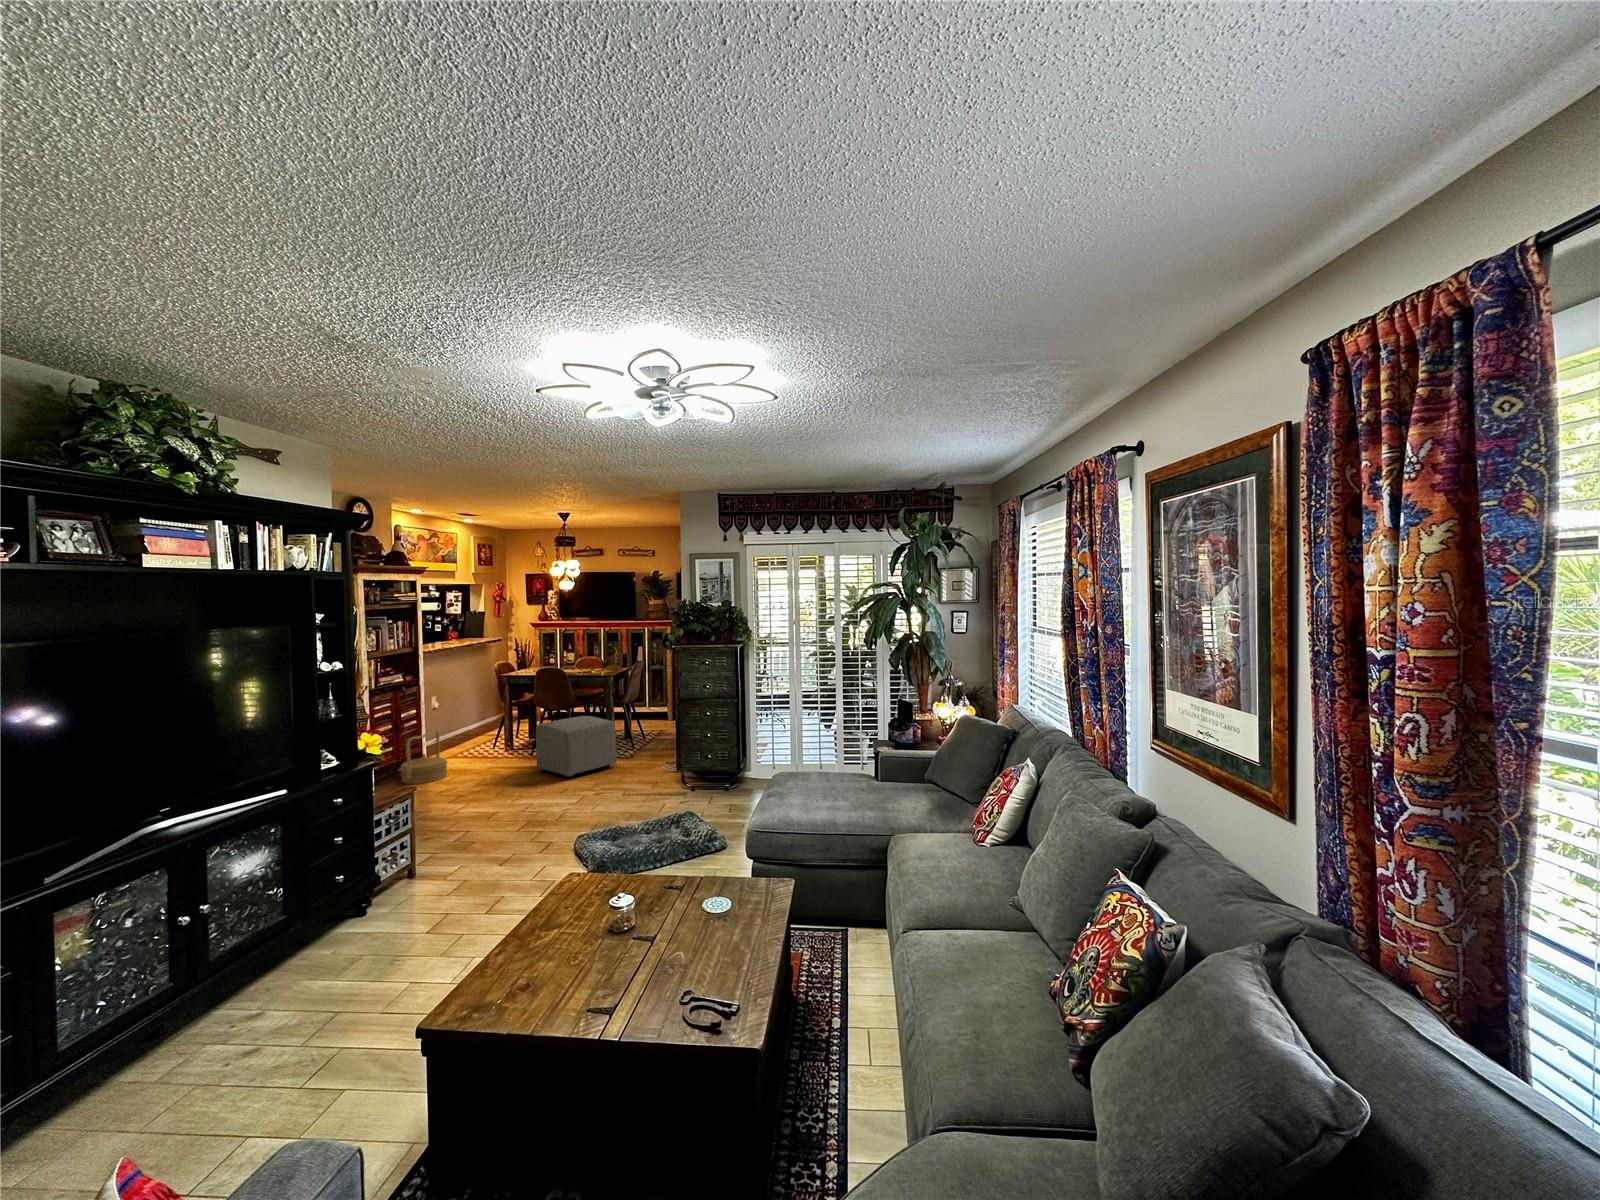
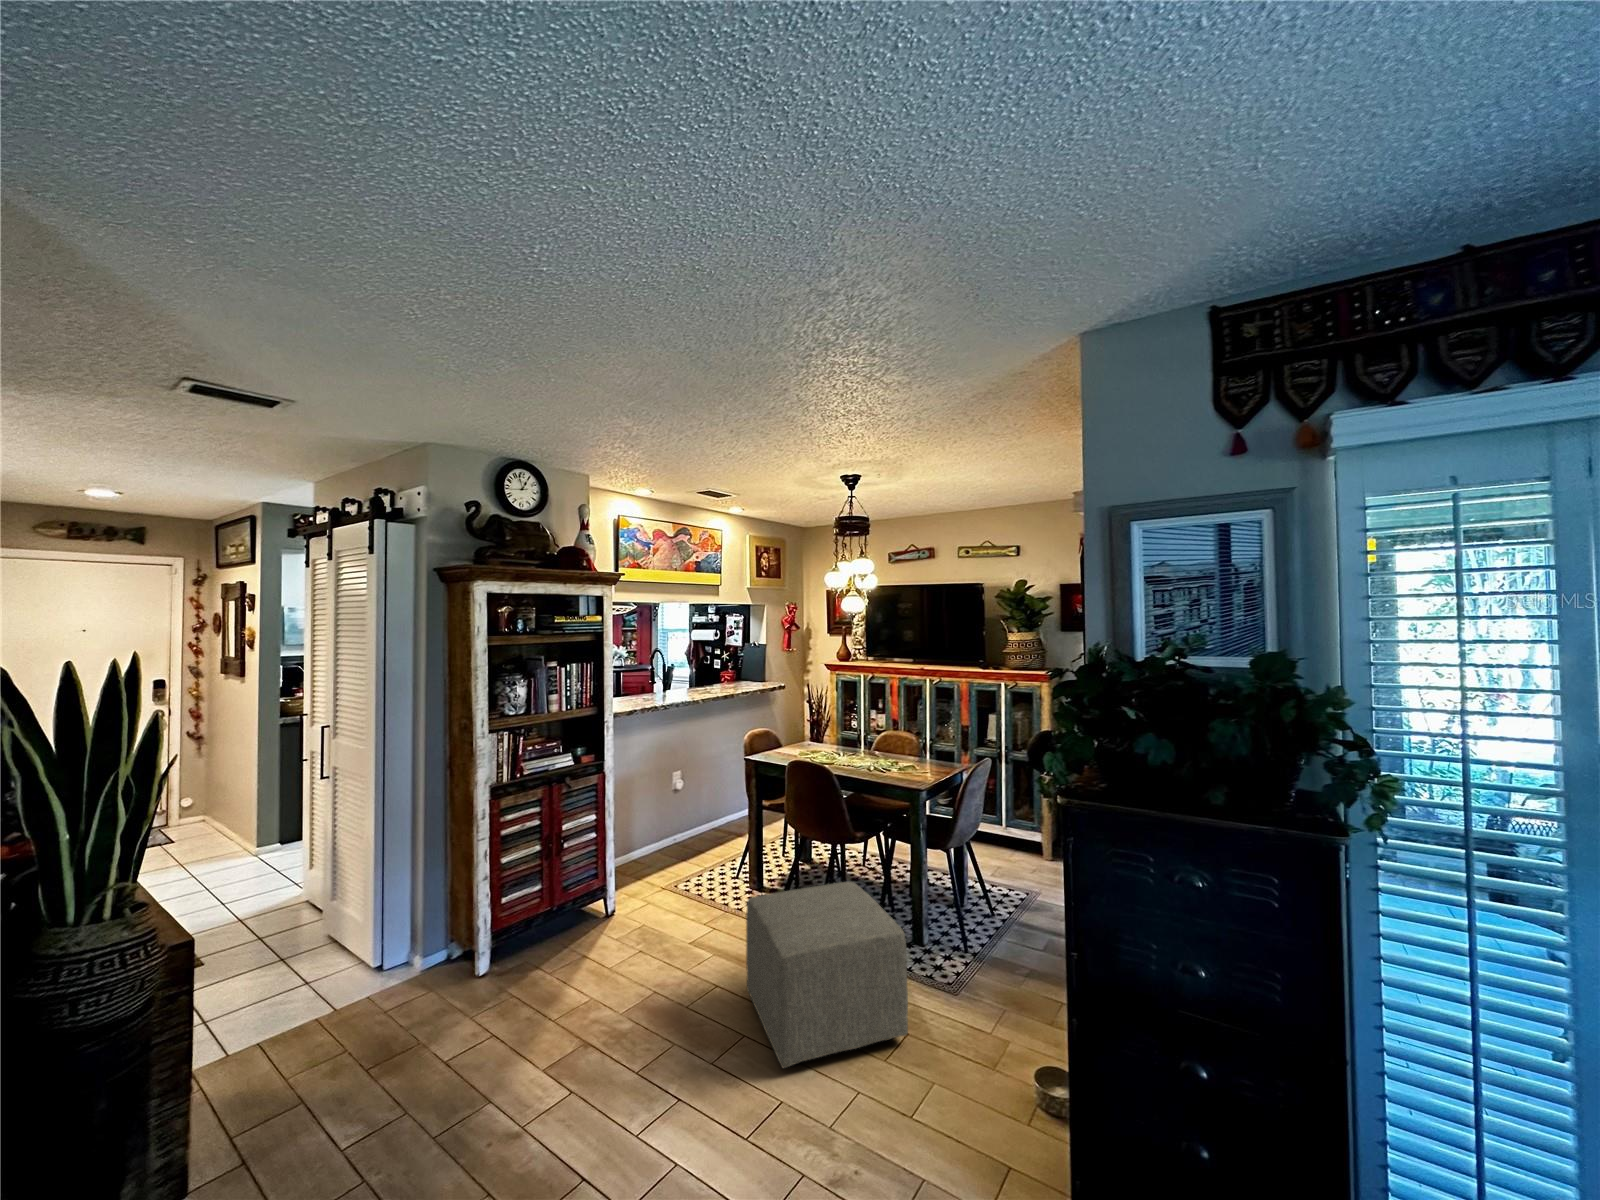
woven basket: present [400,730,447,784] -> none [536,861,615,972]

